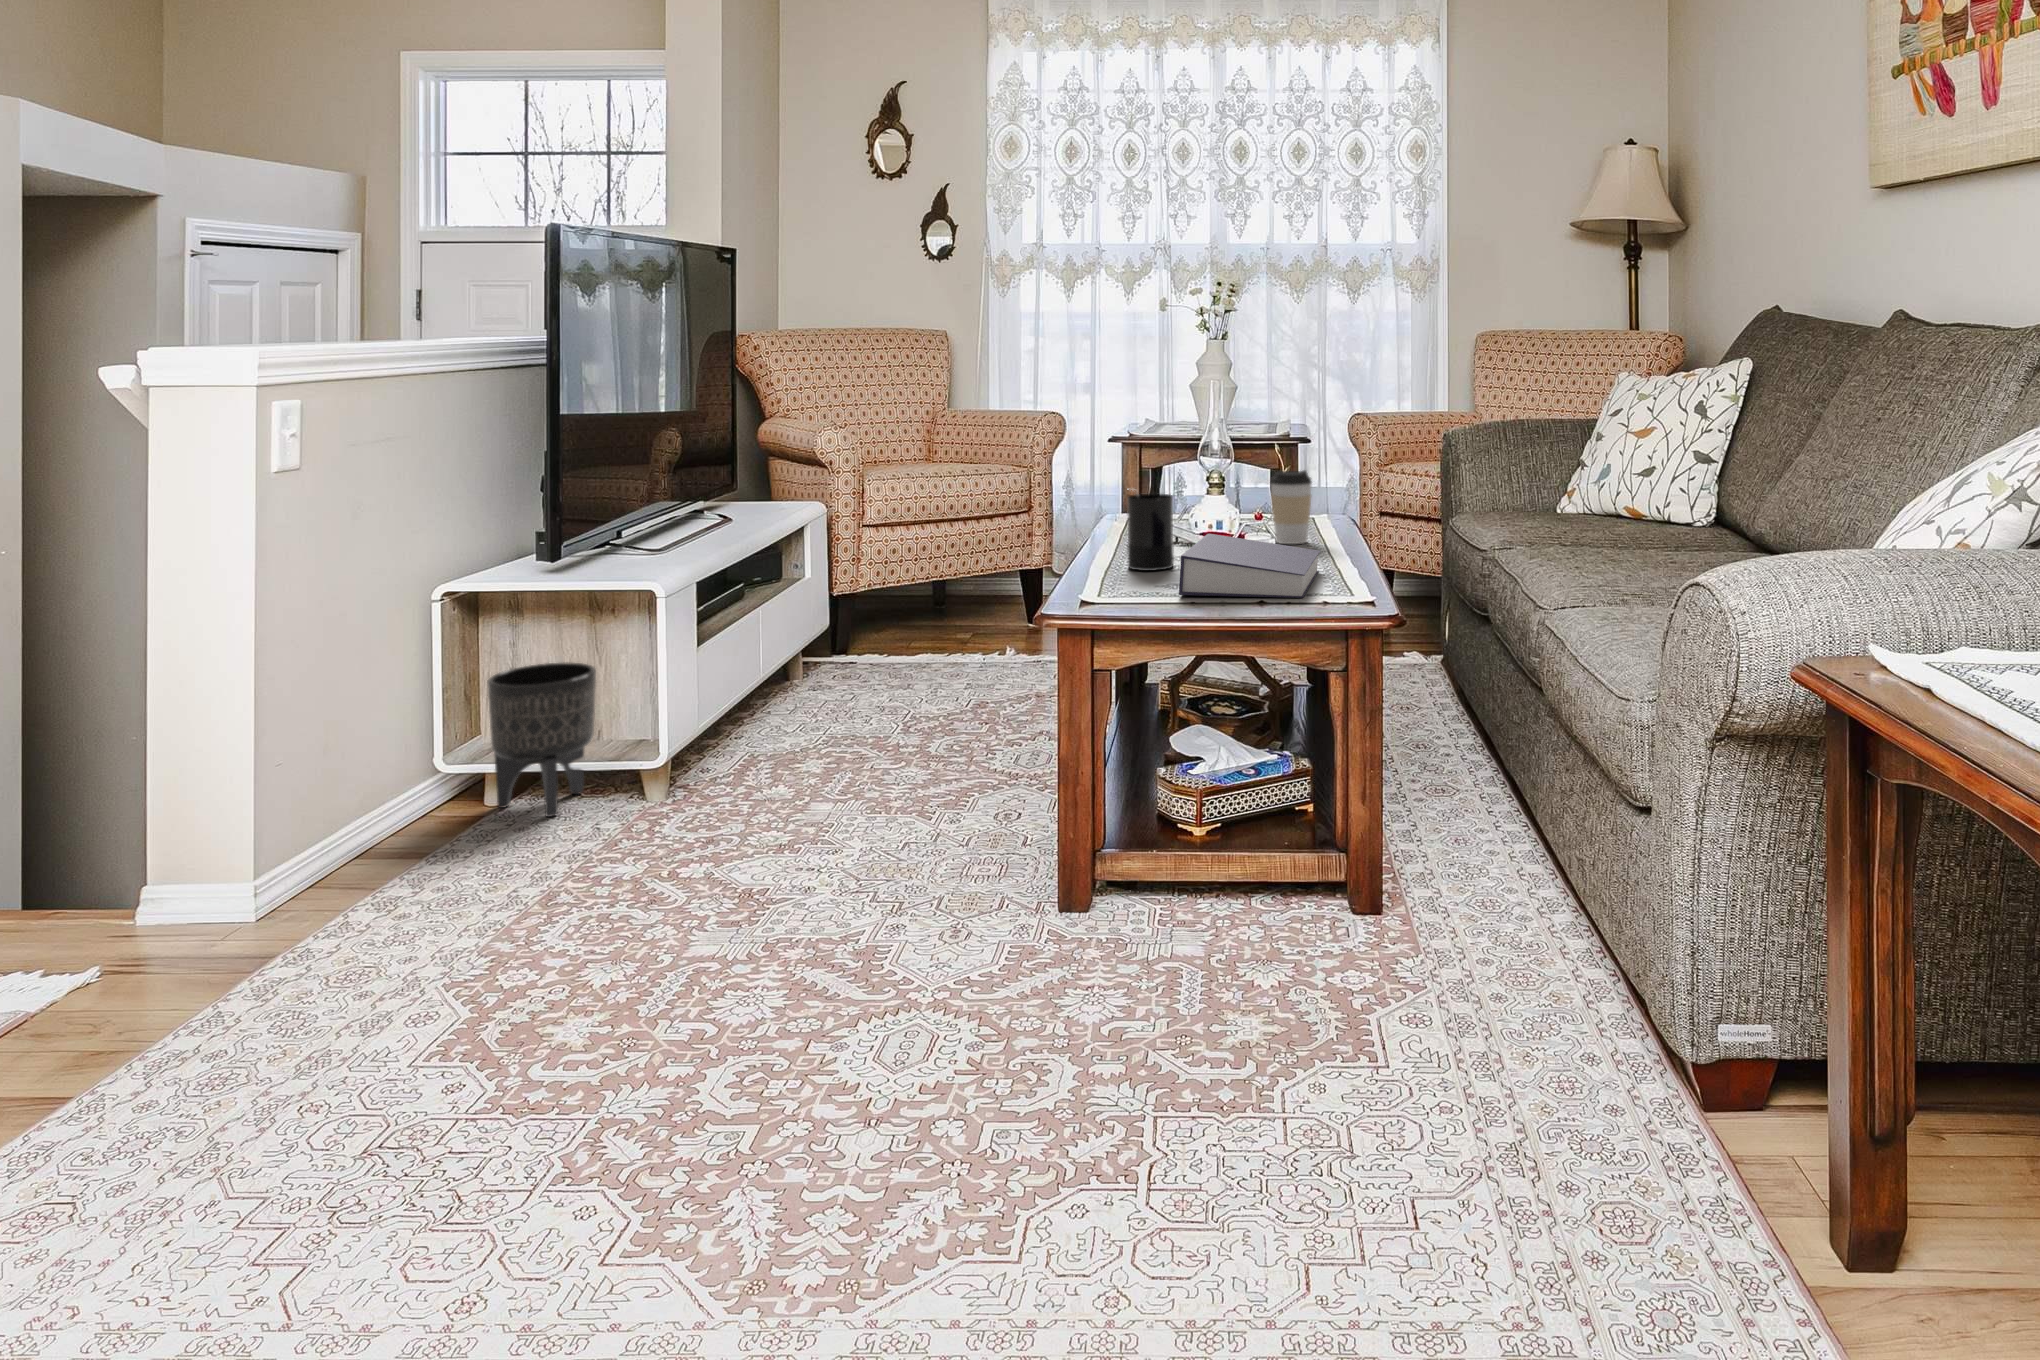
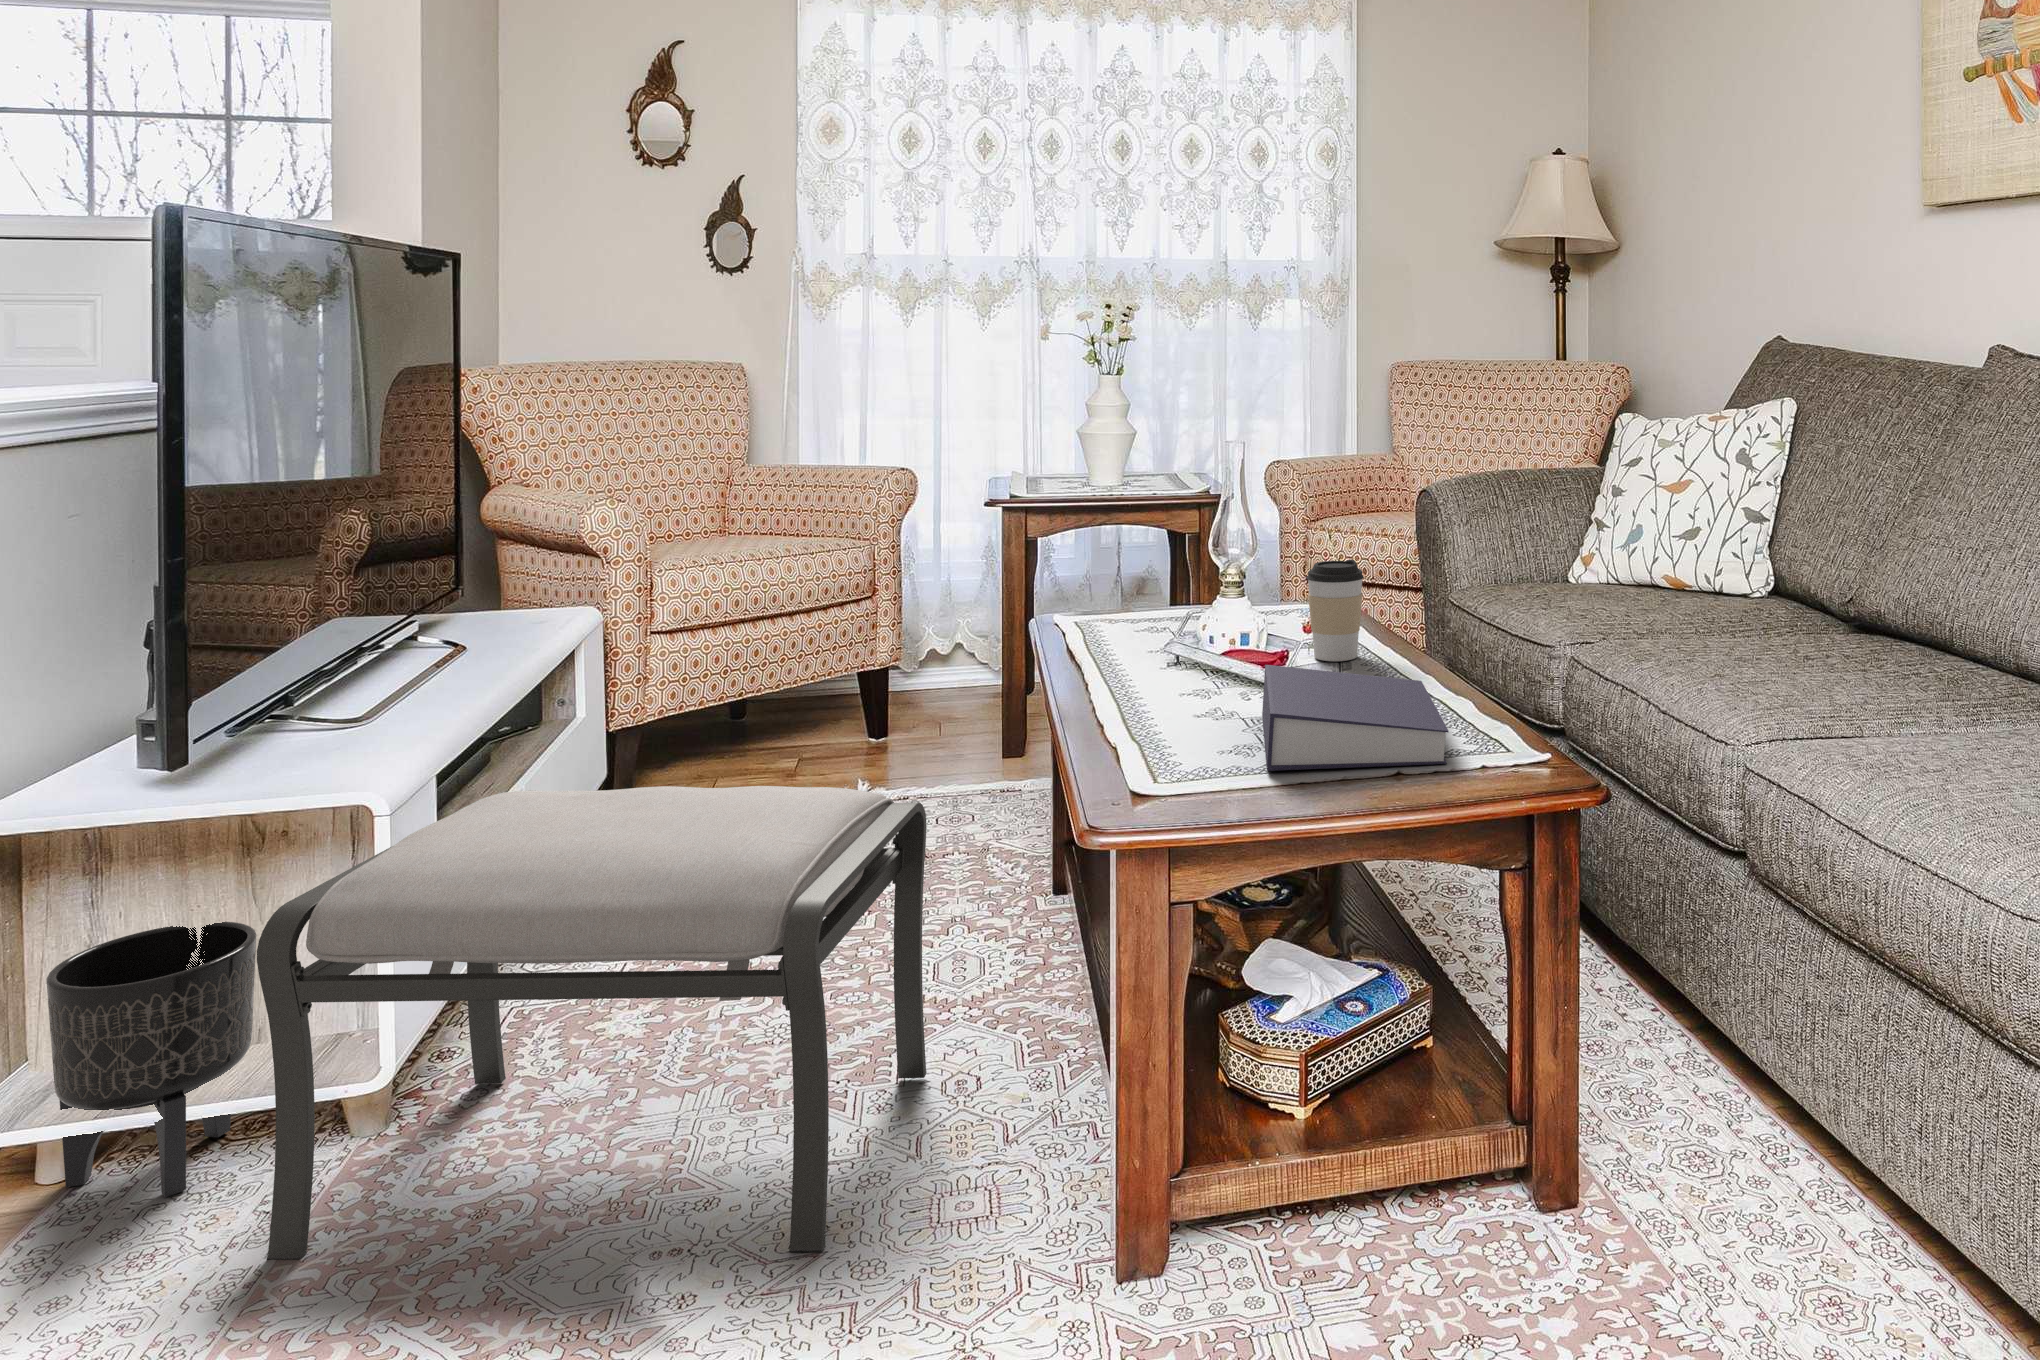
candle: present [1127,493,1174,571] -> none [1136,605,1211,723]
ottoman: none [589,595,989,879] -> present [257,786,927,1260]

